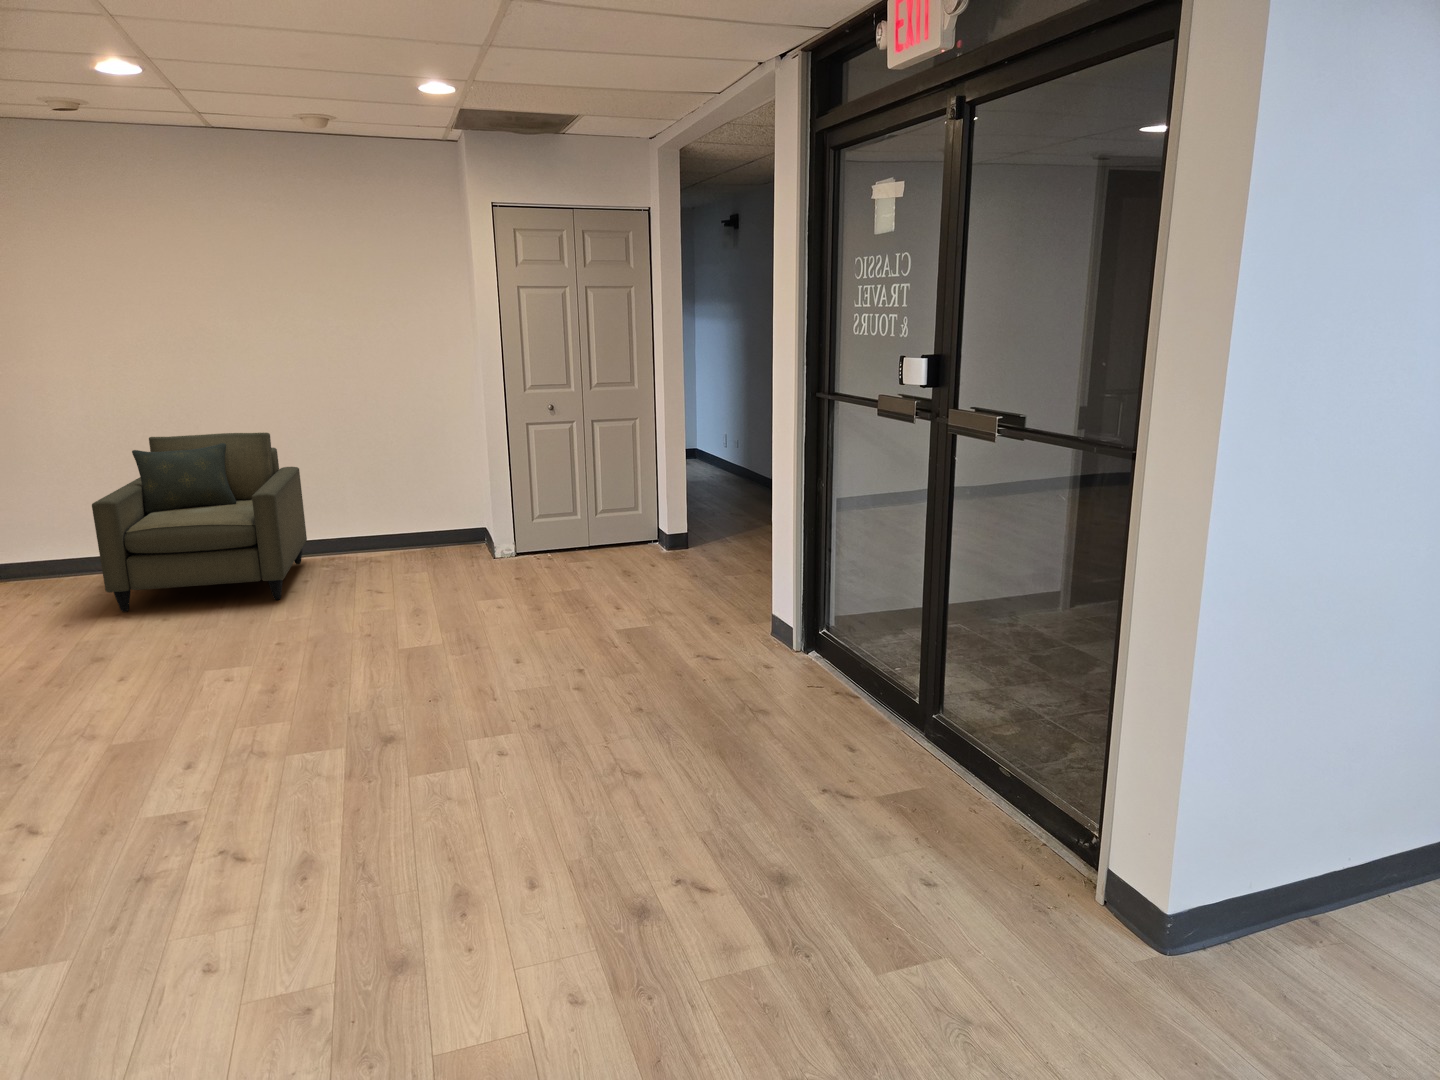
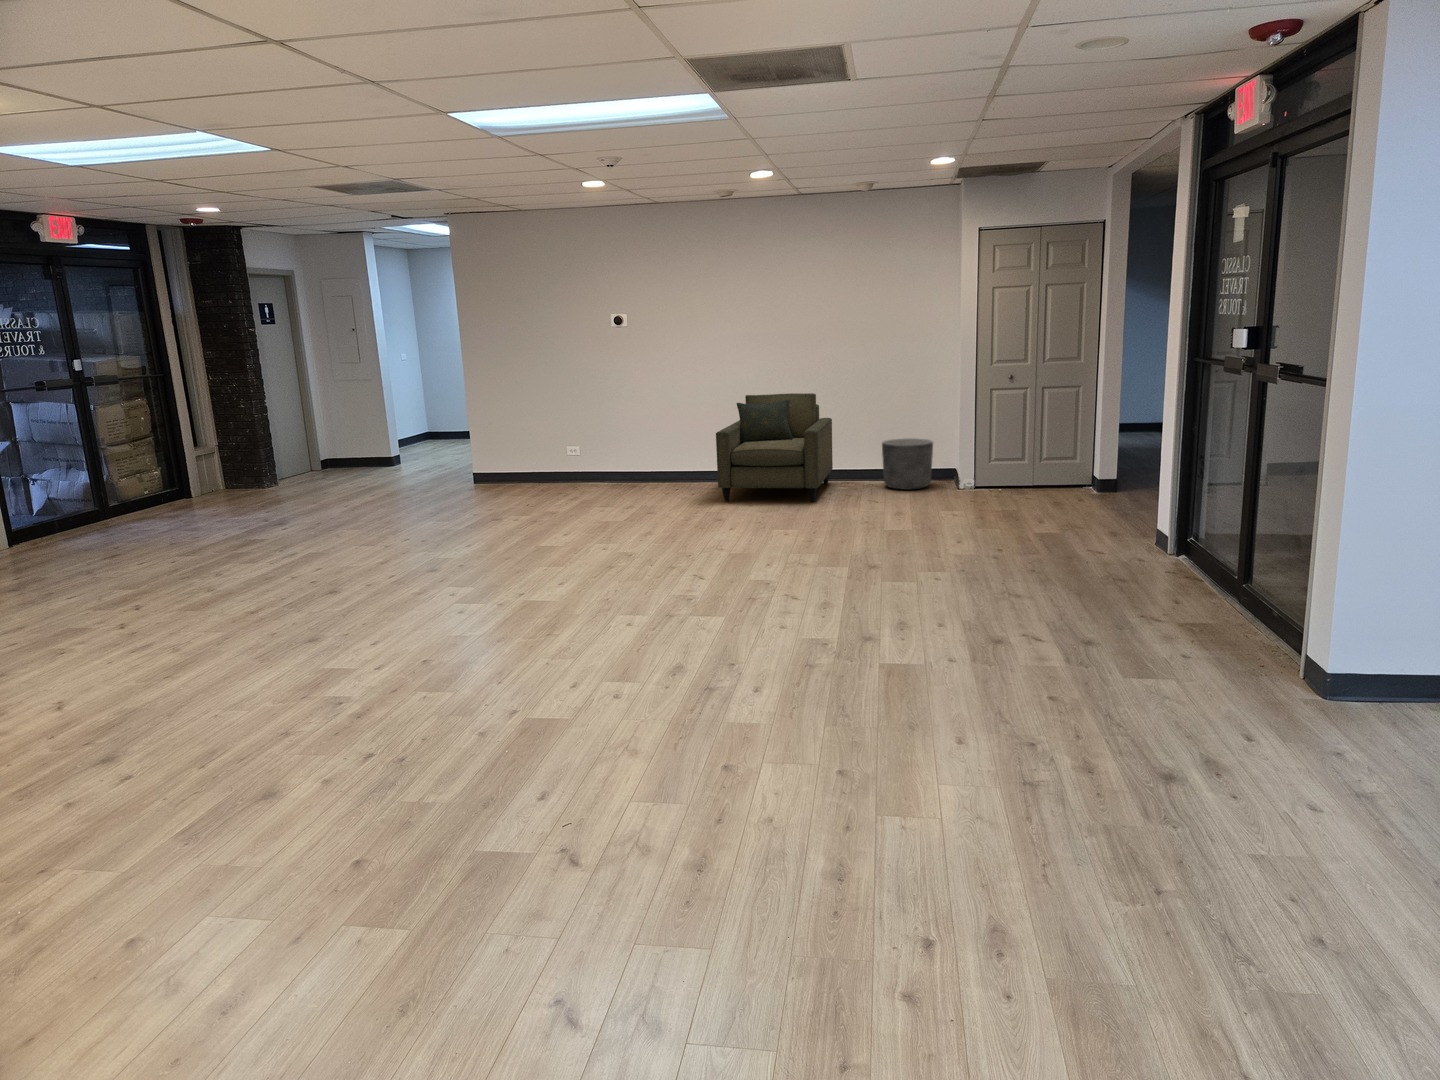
planter: none [379,491,454,565] -> present [882,438,933,490]

